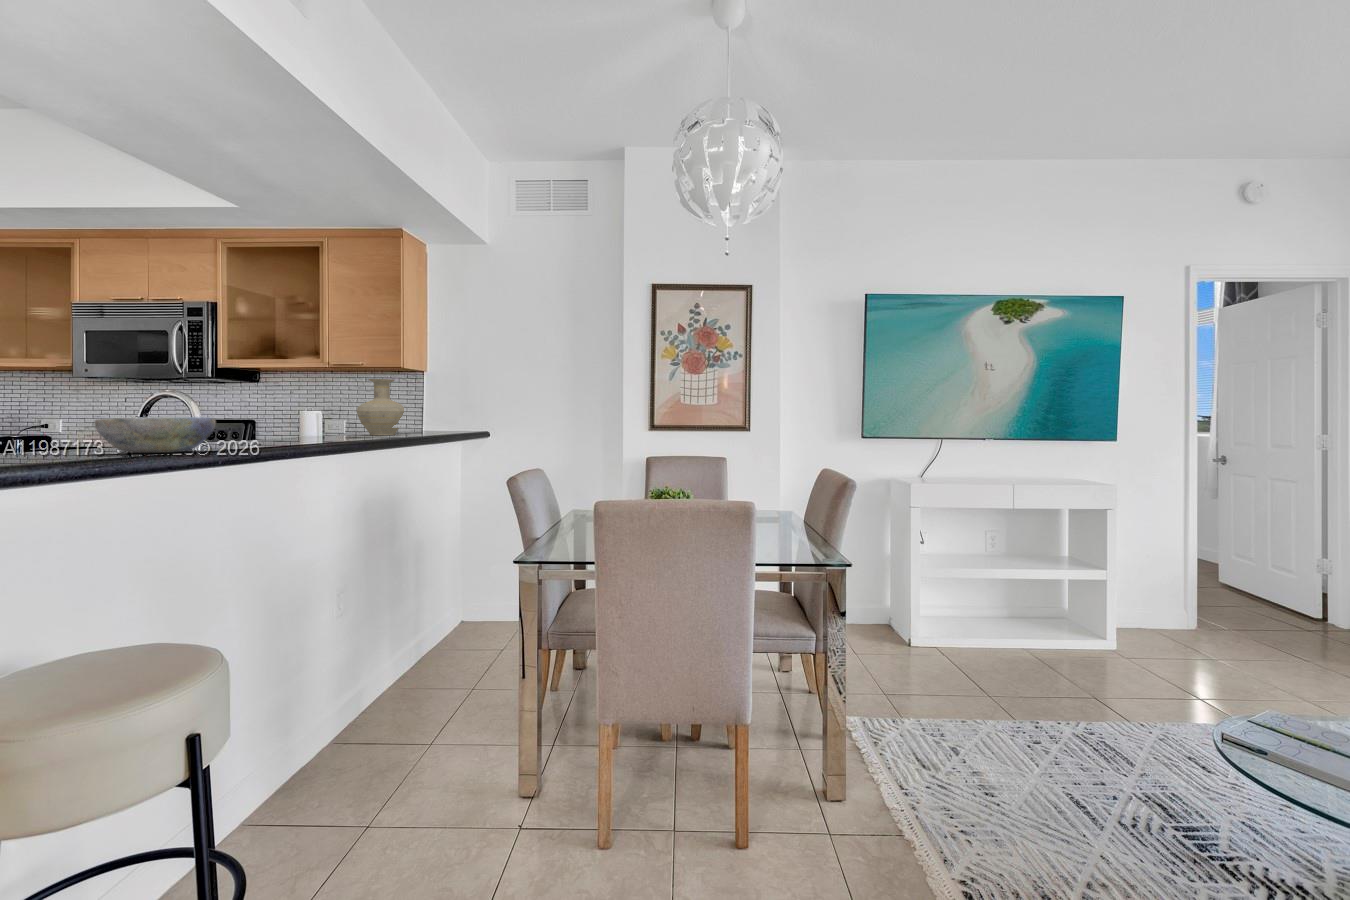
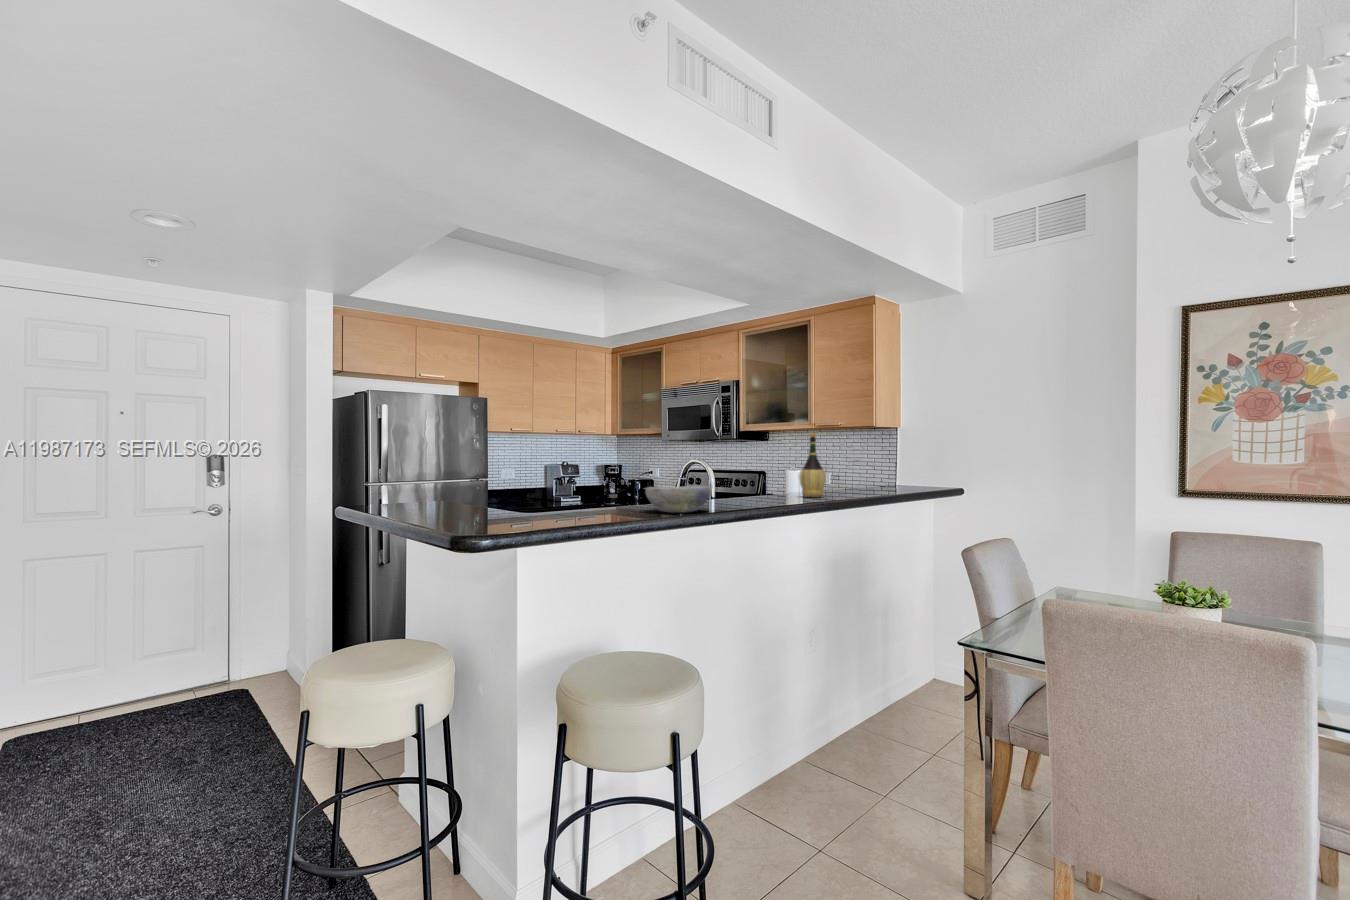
wine bottle: none [321,367,355,439] -> present [799,433,826,497]
vase: present [357,379,404,435] -> none [837,438,882,491]

